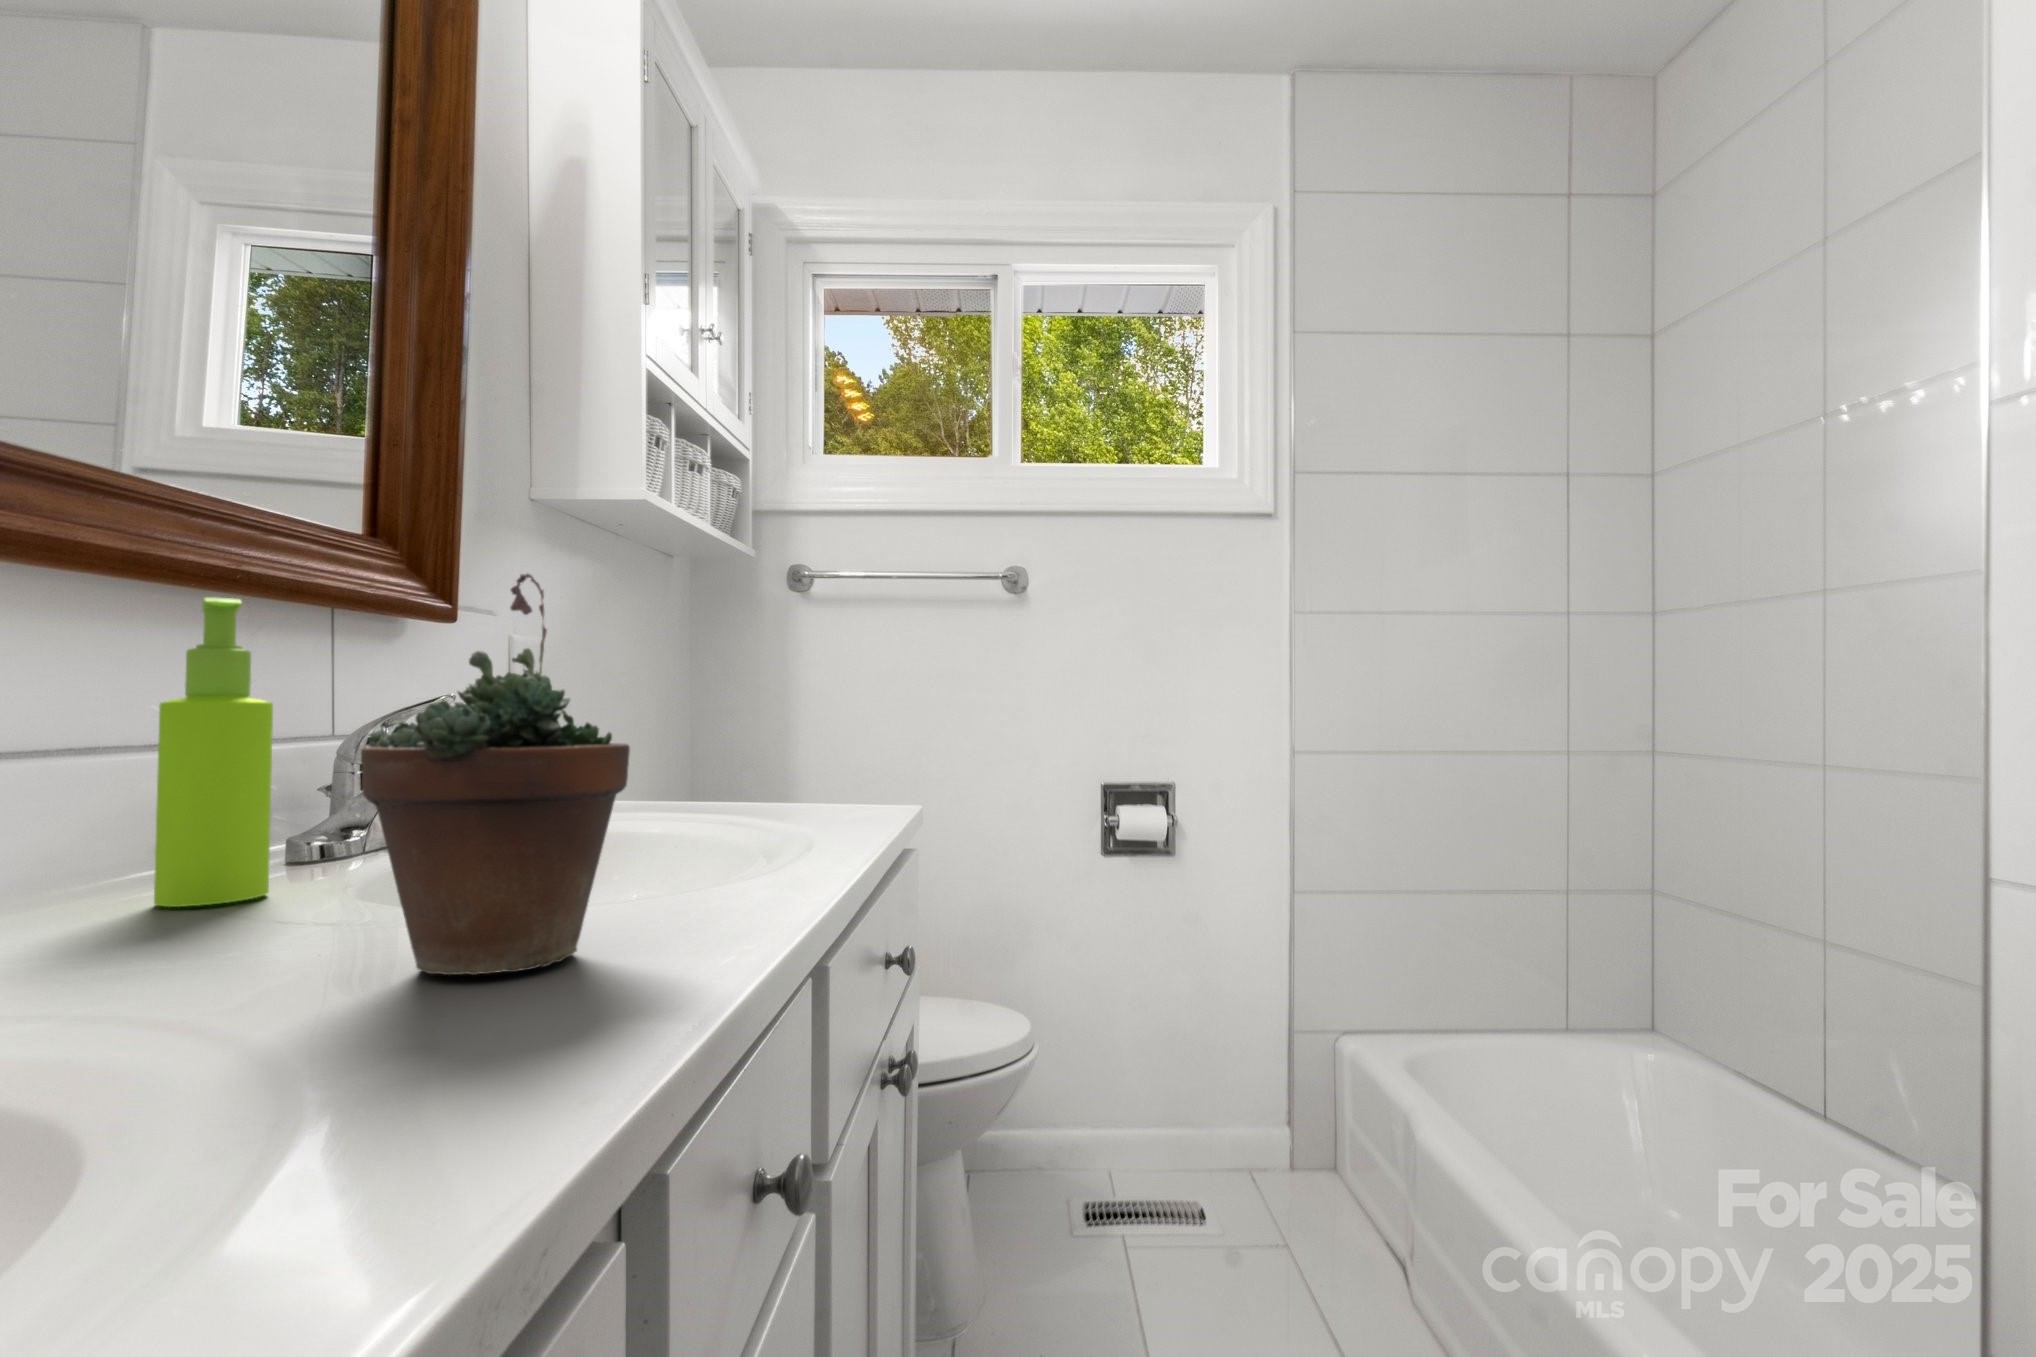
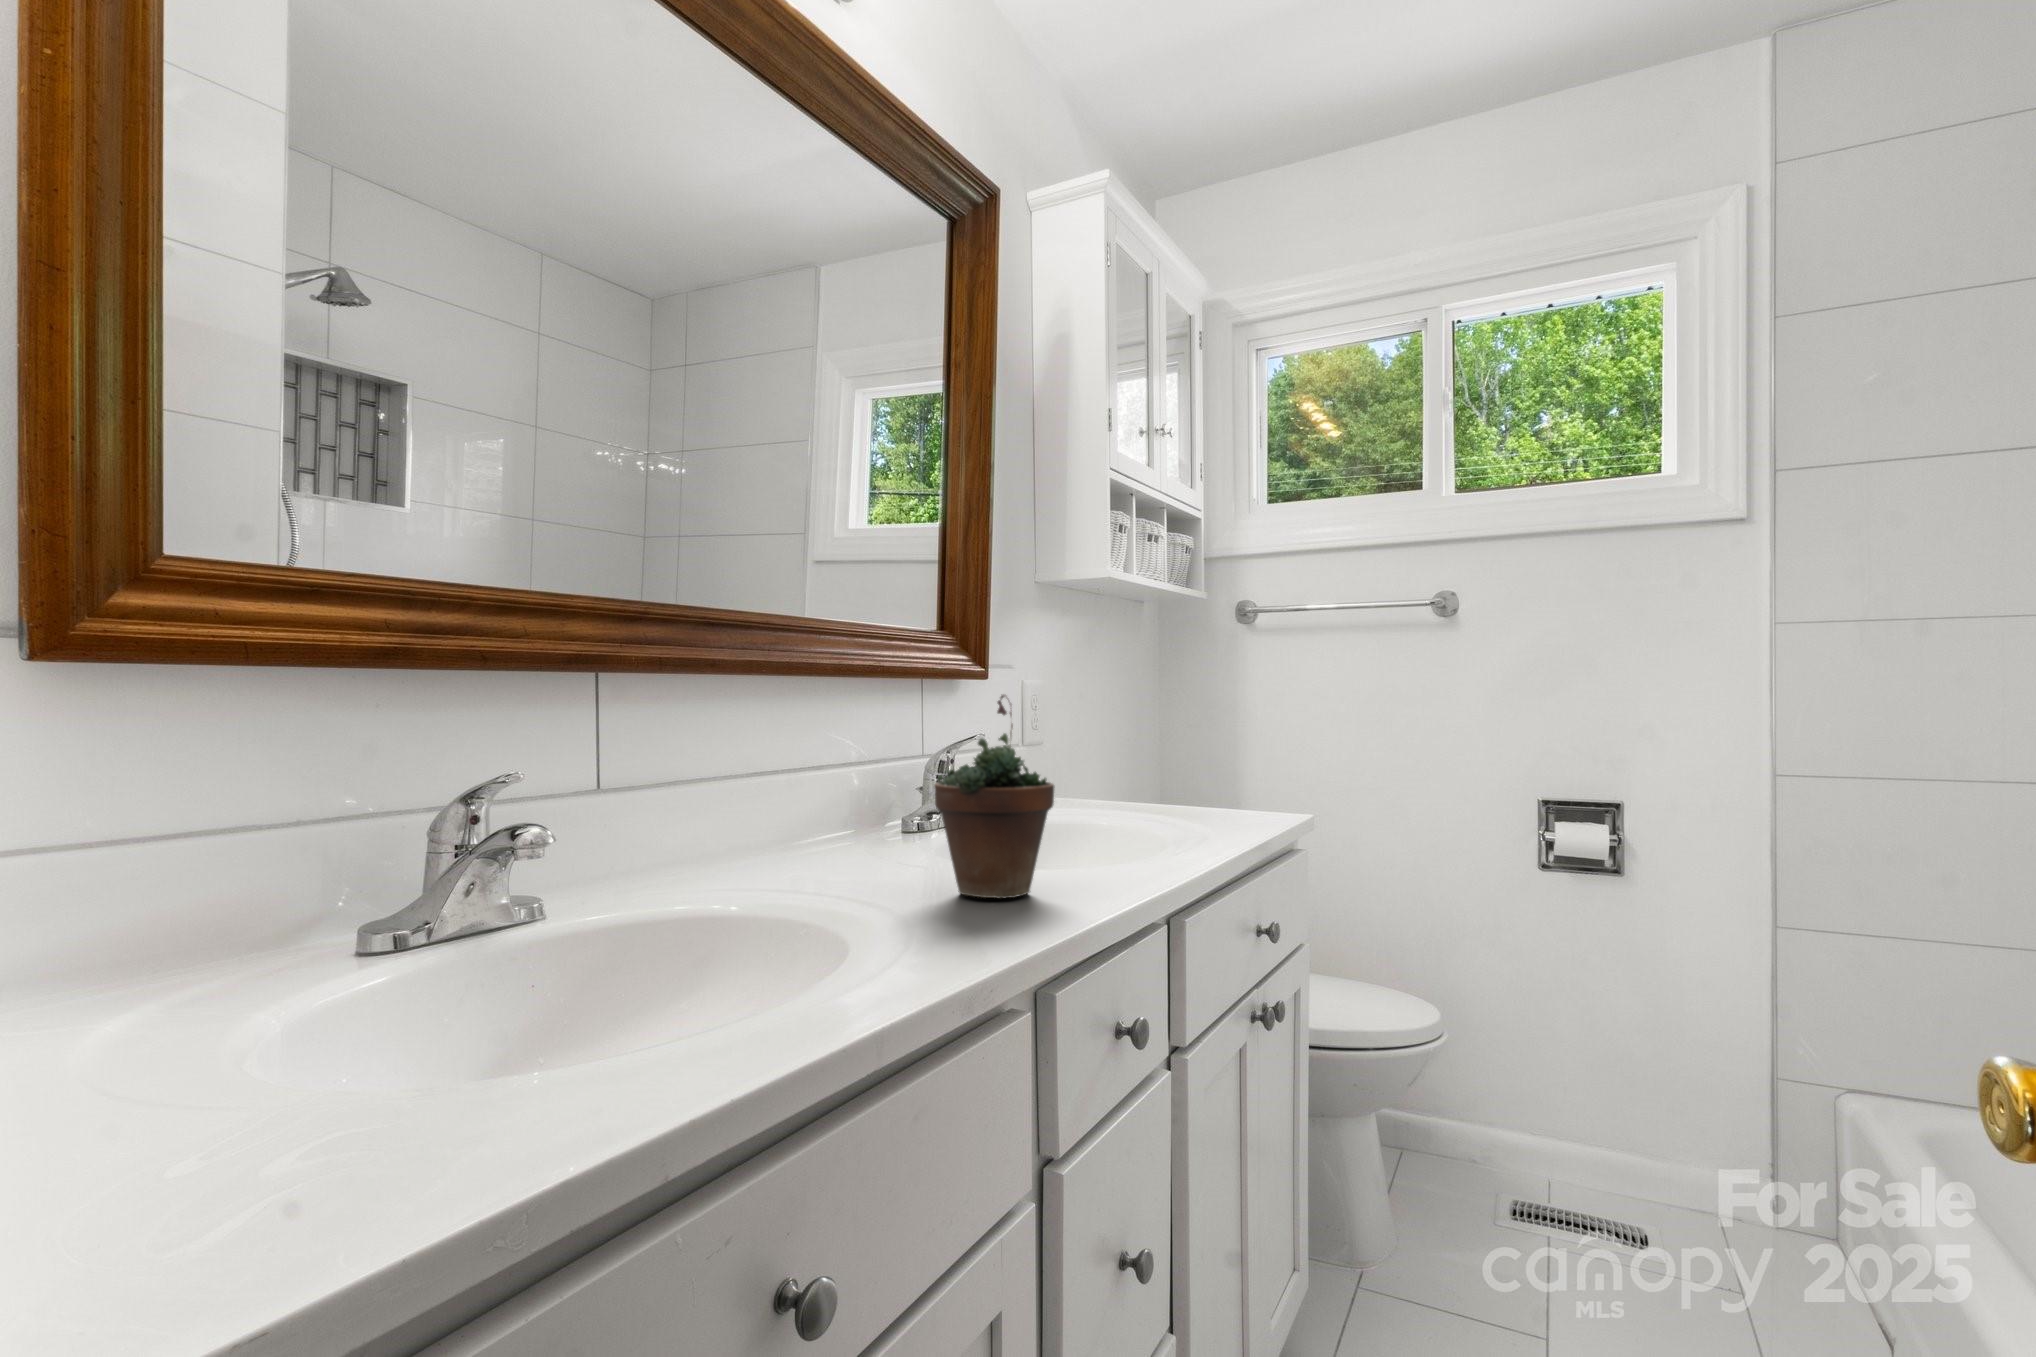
soap dispenser: present [154,597,273,907] -> none [849,693,896,853]

